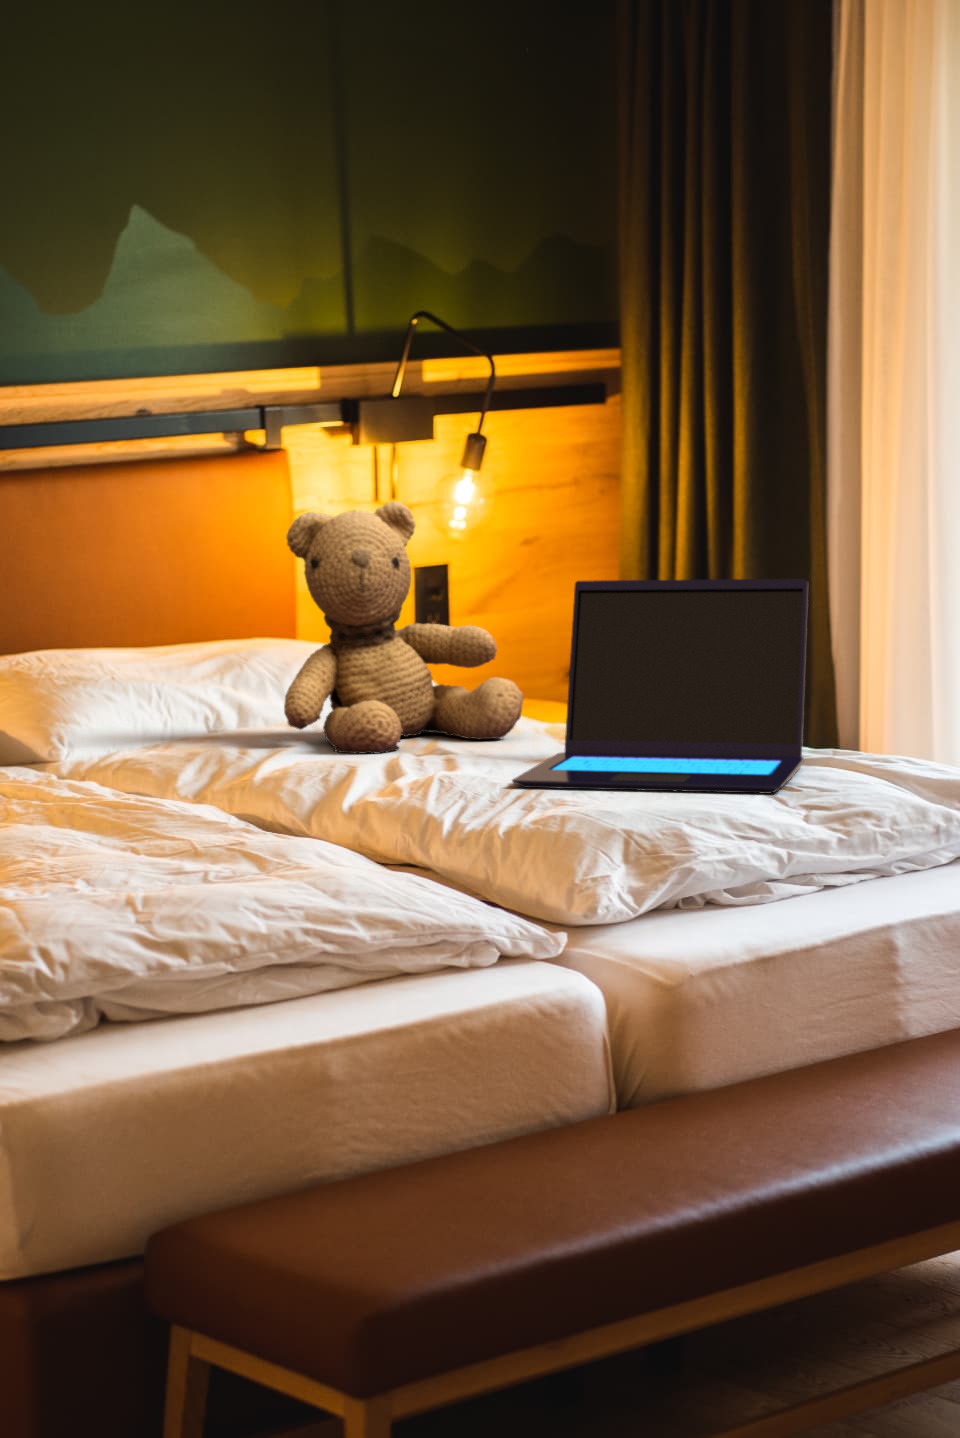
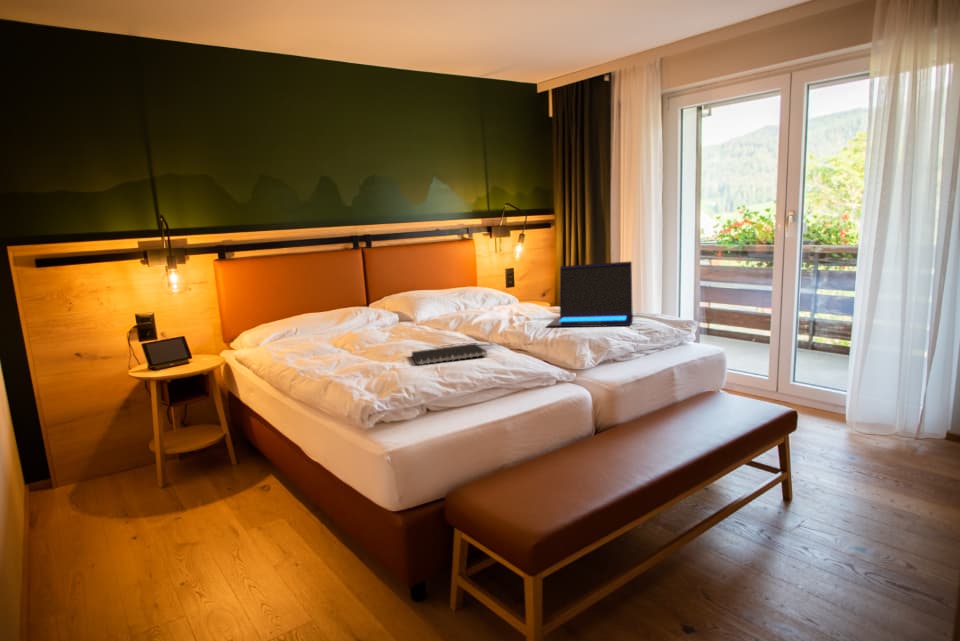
teddy bear: present [284,501,523,754] -> none [475,248,545,320]
notebook: none [45,828,298,891] -> present [412,344,486,365]

